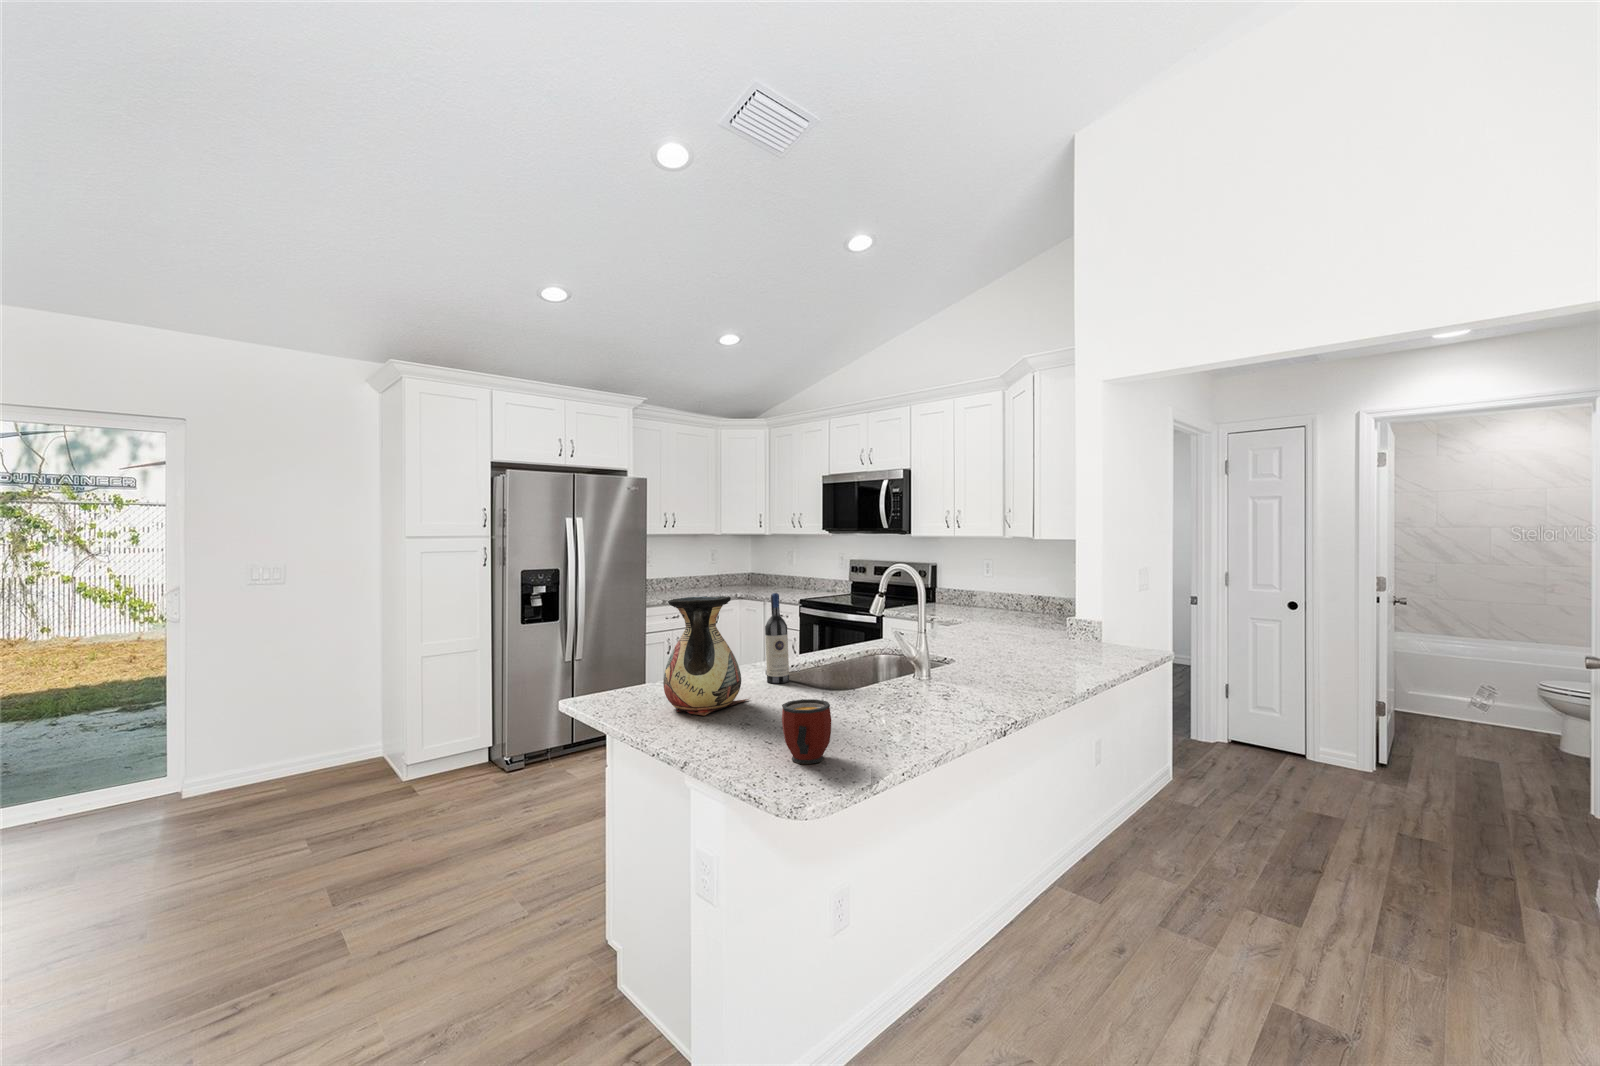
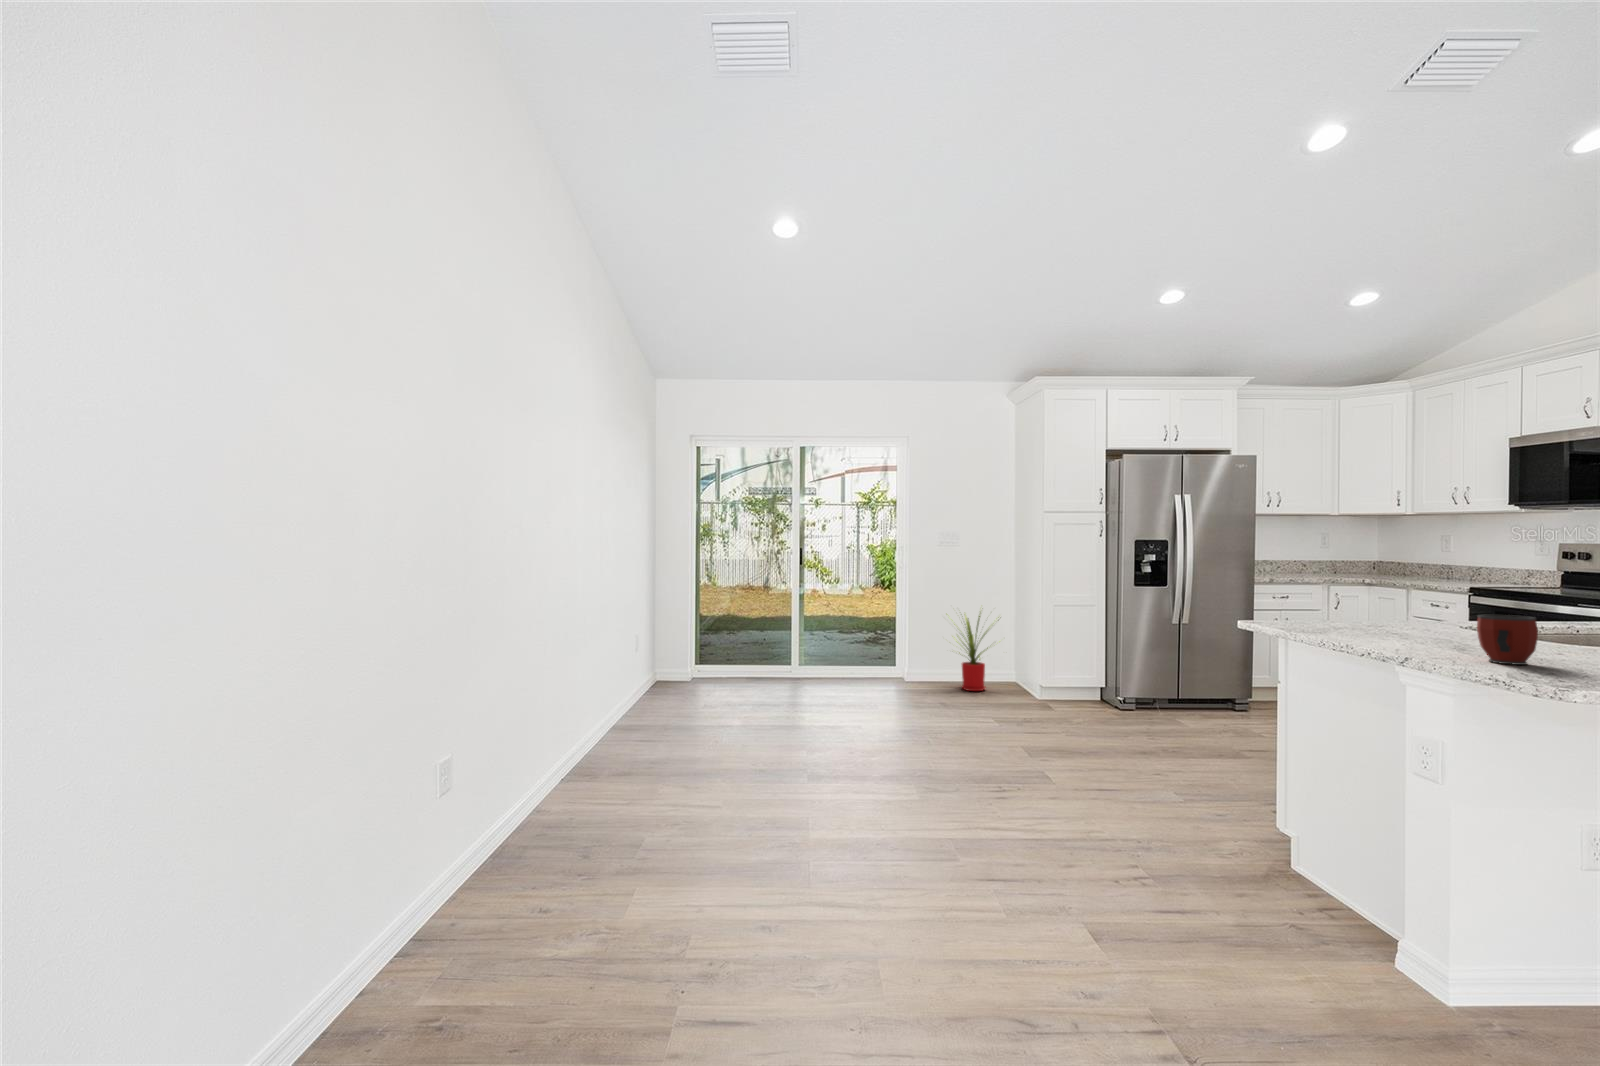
wine bottle: present [765,593,789,683] -> none [1439,545,1470,630]
vase: present [663,596,749,715] -> none [1329,539,1425,636]
house plant: none [251,664,360,789] -> present [954,612,999,691]

